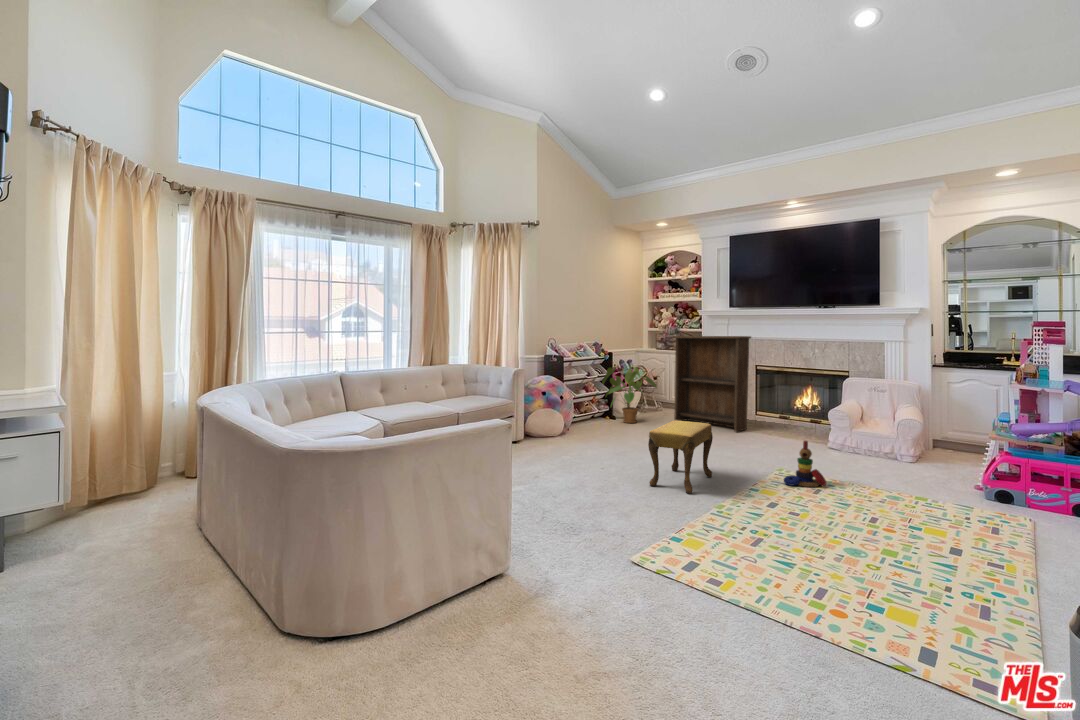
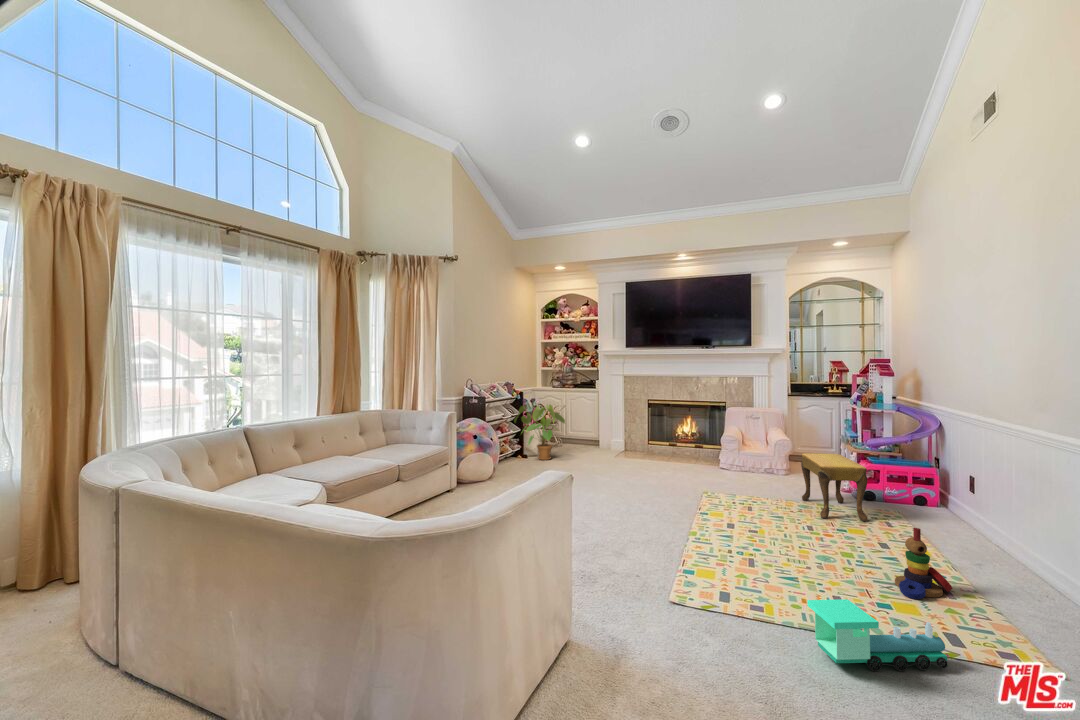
bookshelf: present [674,336,751,432] -> none [581,374,649,461]
footstool: present [648,420,713,493] -> present [801,453,868,521]
stacking toy: present [784,441,827,487] -> present [895,528,953,599]
toy train: none [726,555,874,646] -> present [807,599,950,671]

